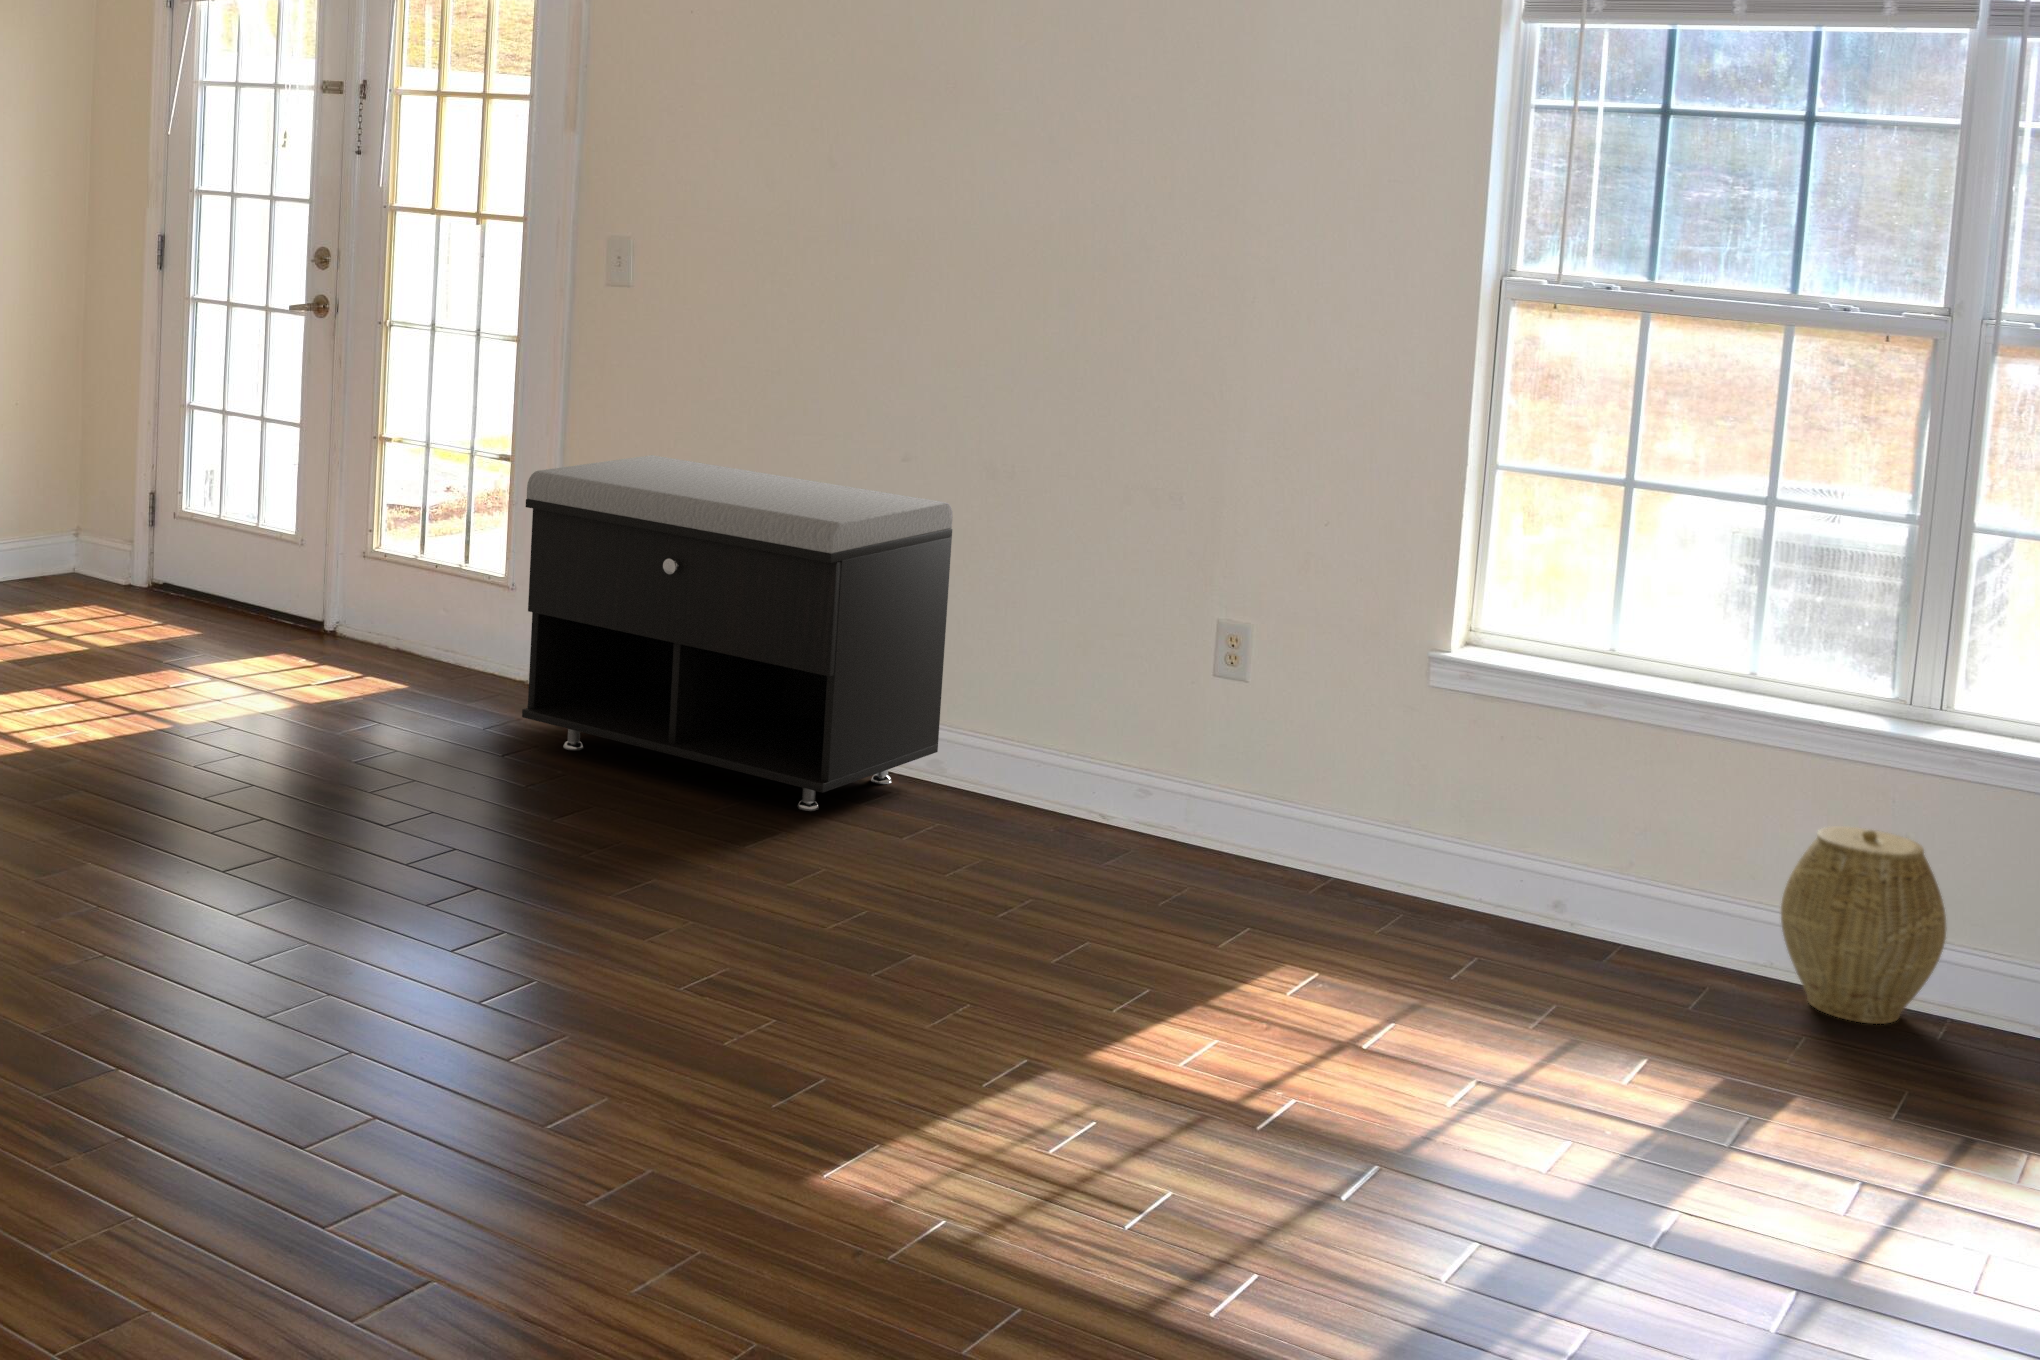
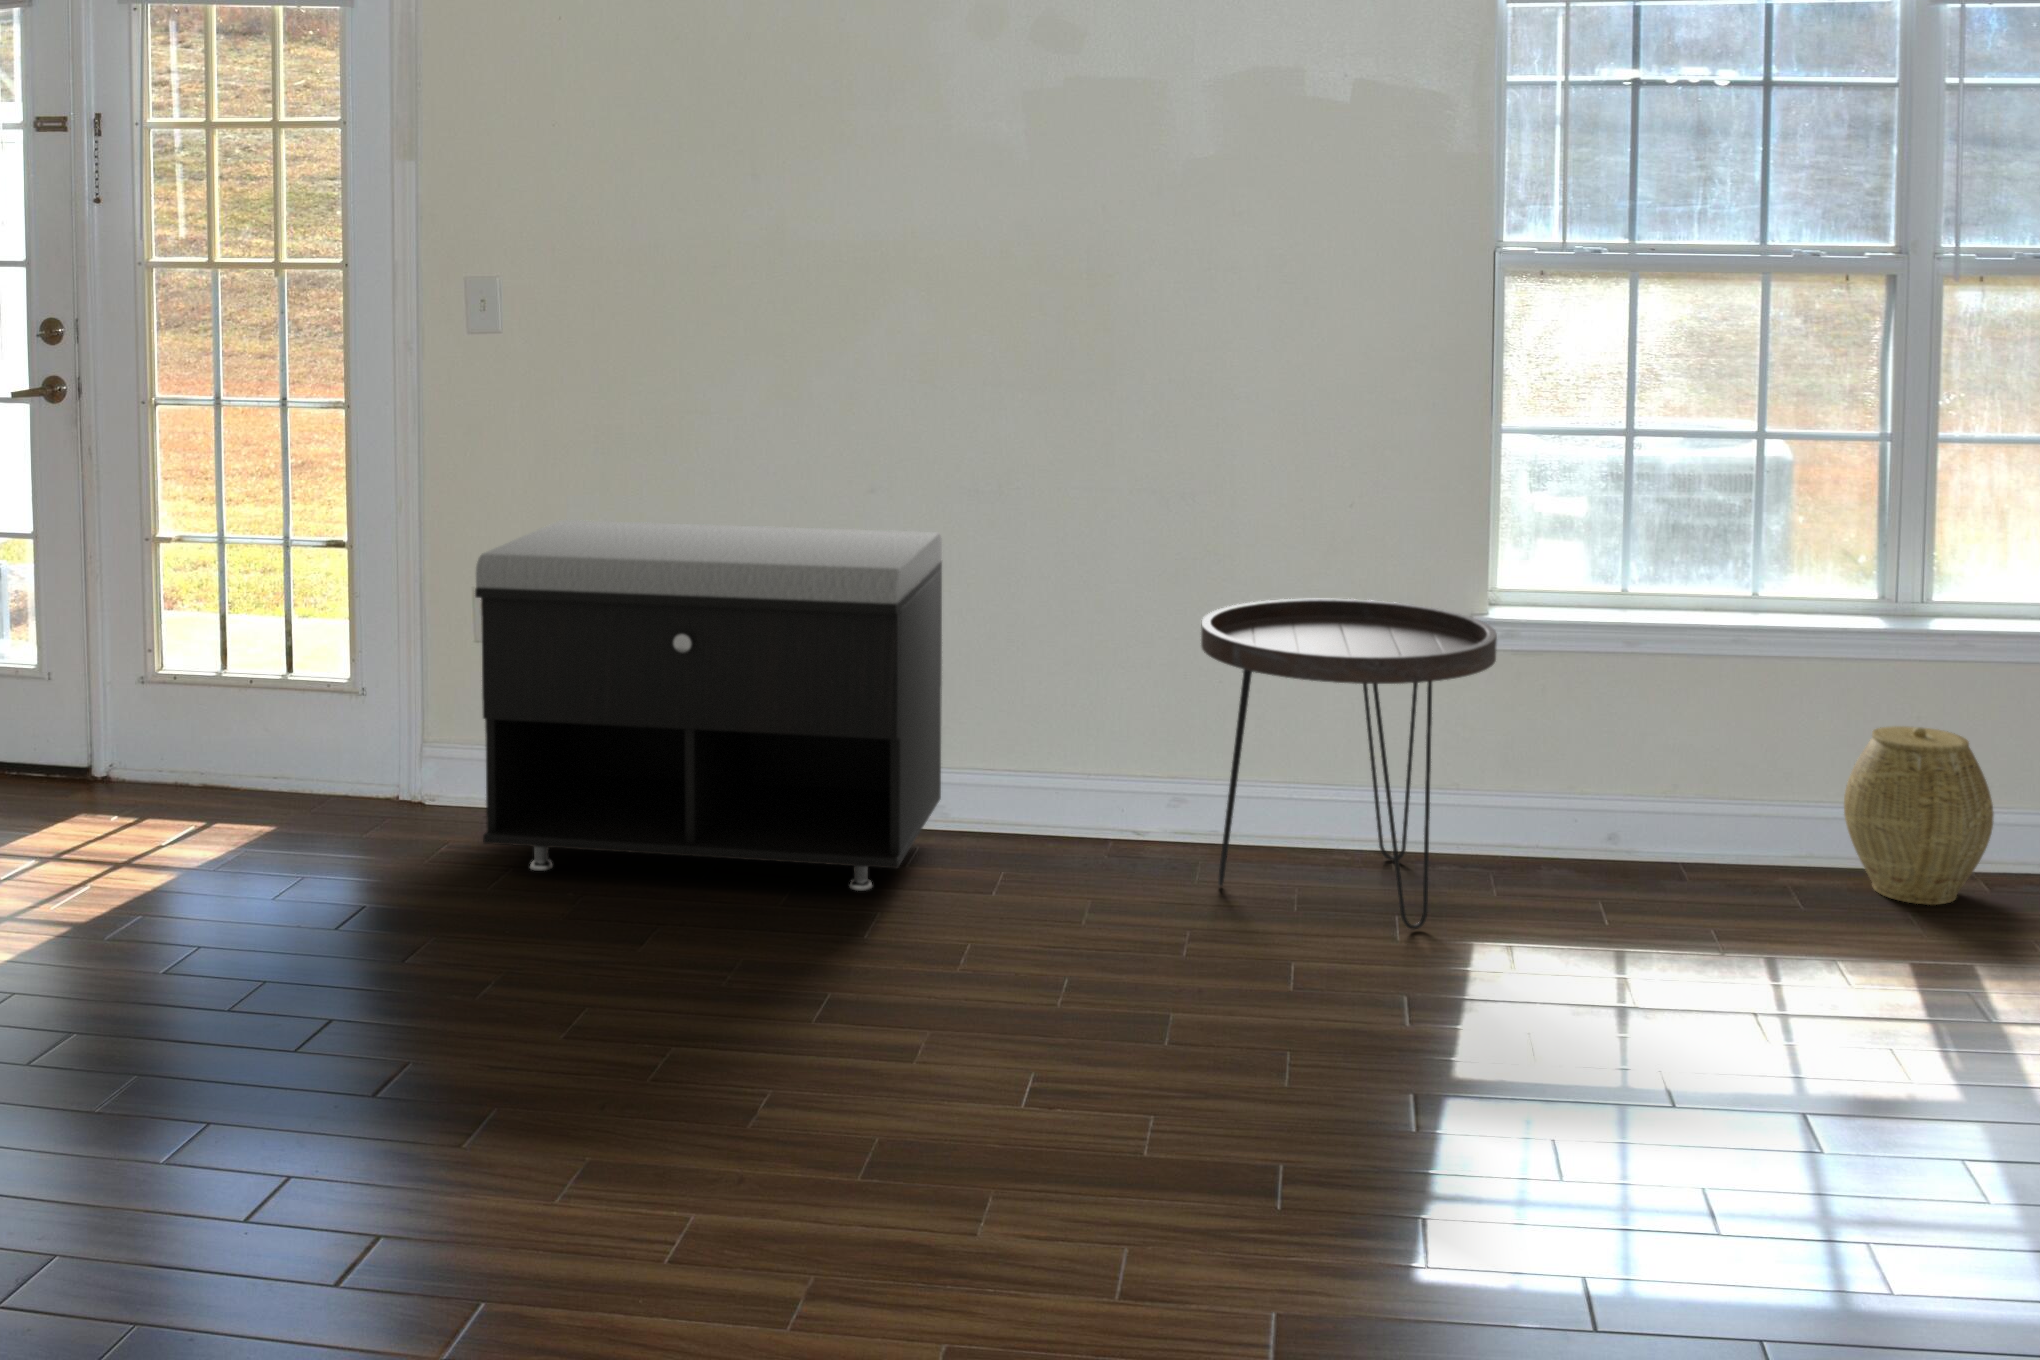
side table: none [1110,603,1402,931] -> present [1201,599,1497,929]

